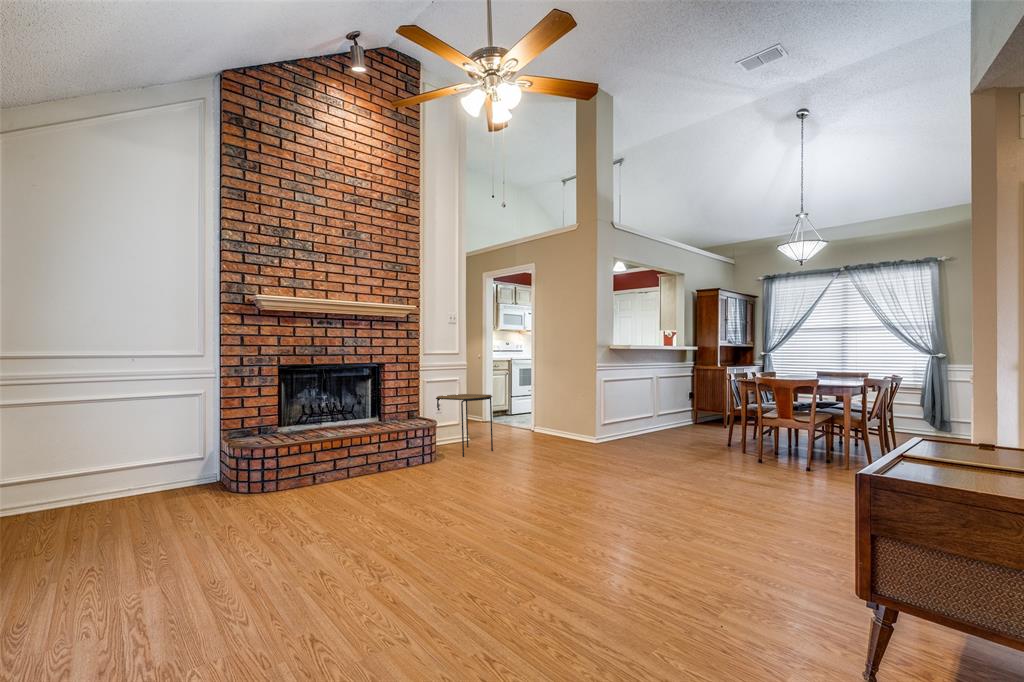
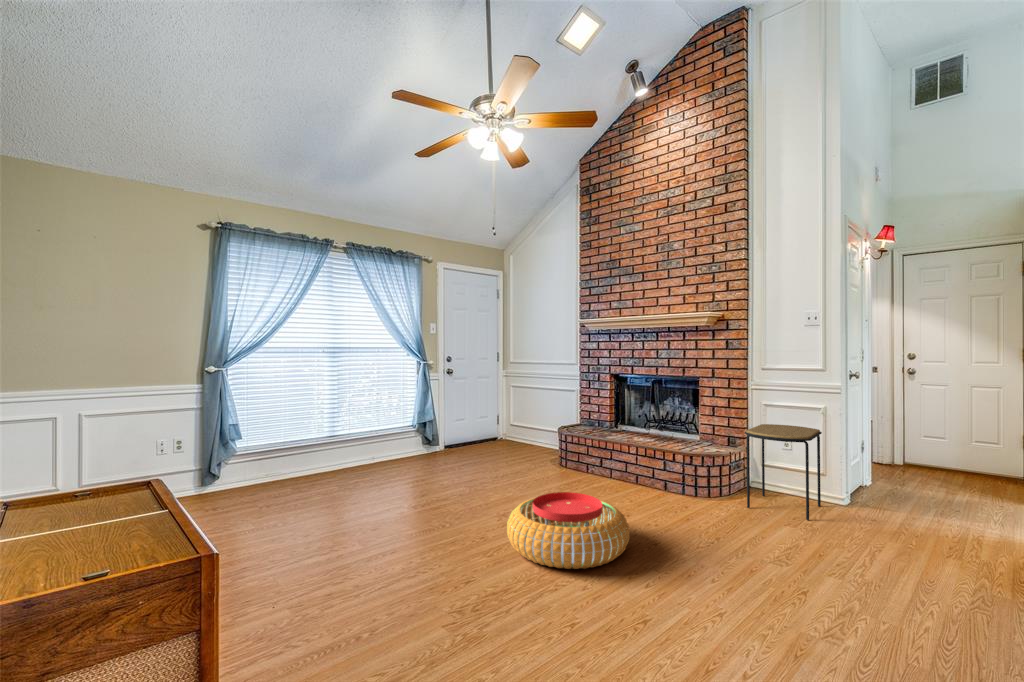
pouf: none [481,450,591,509] -> present [507,492,630,569]

